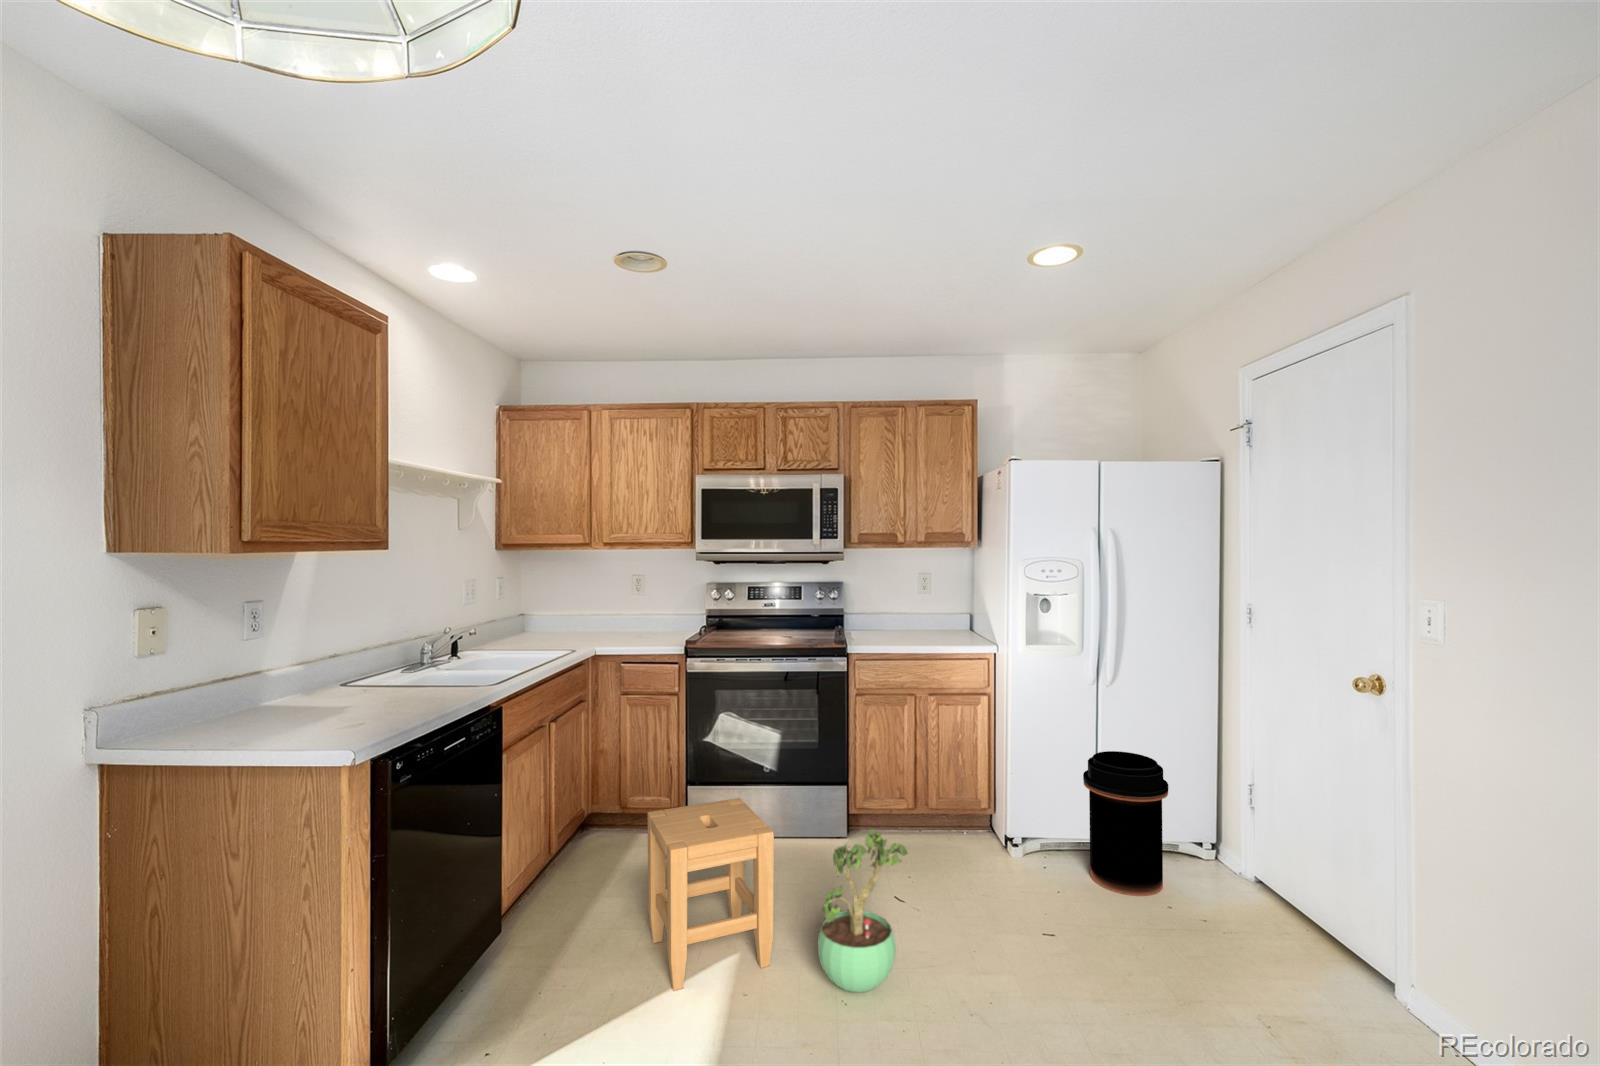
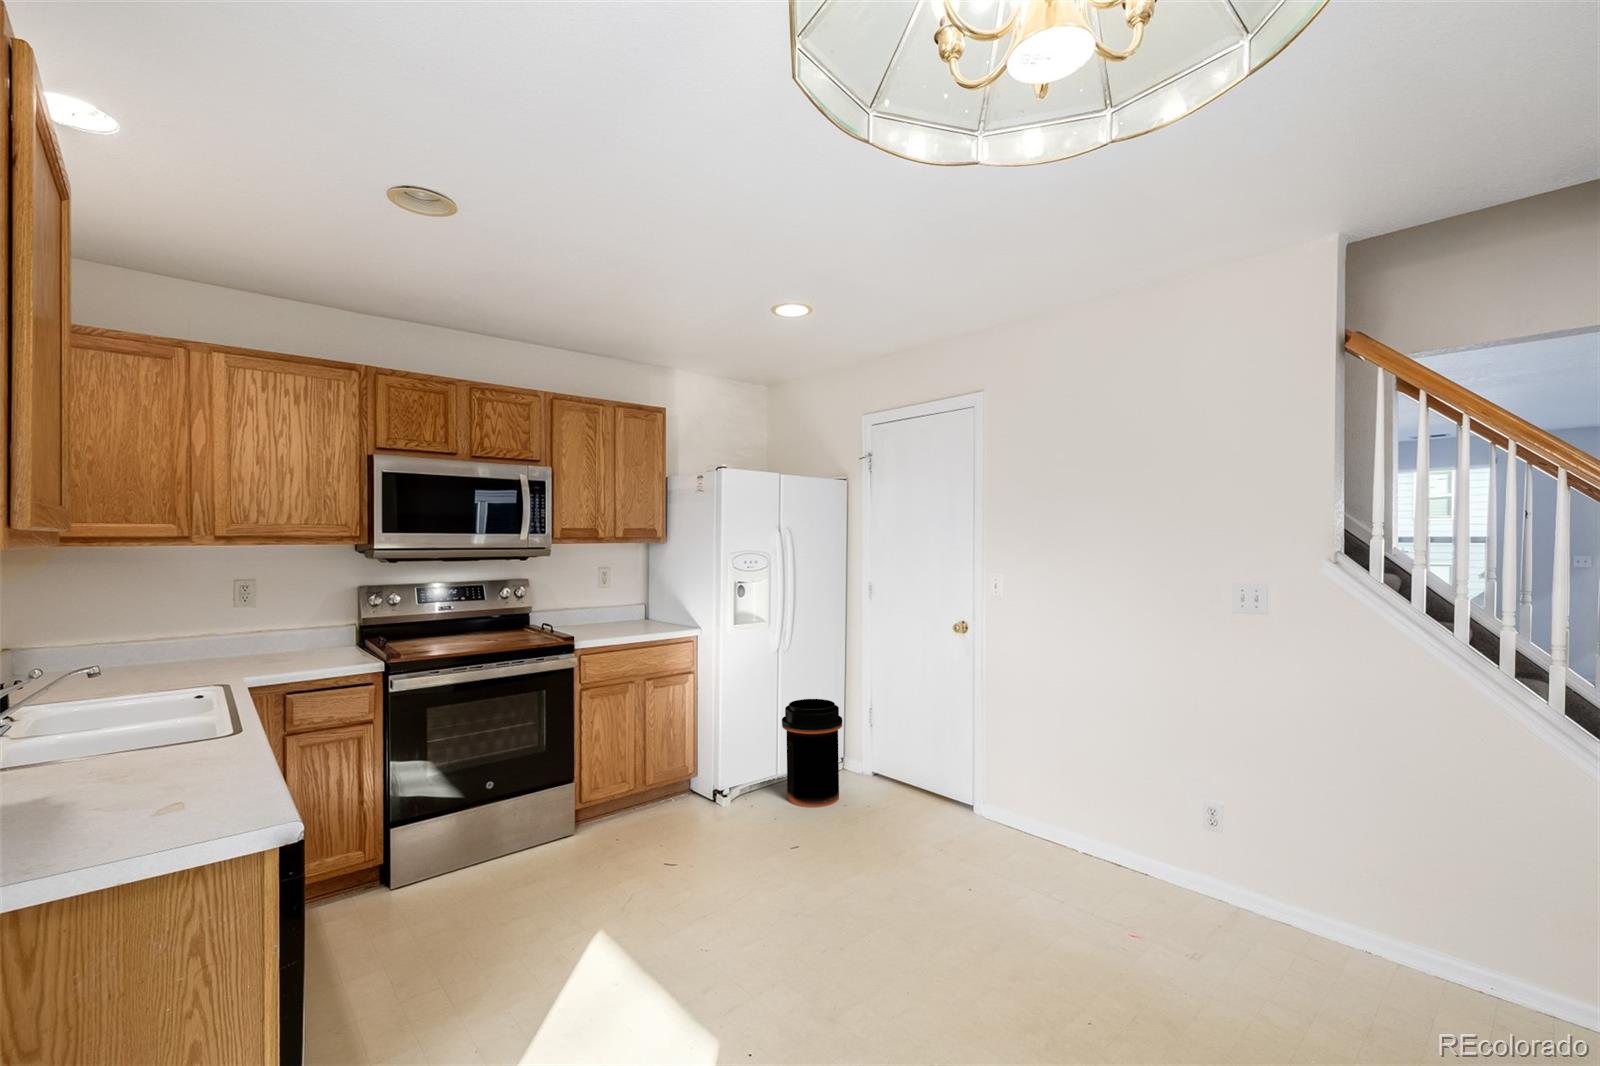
stool: present [648,798,774,991] -> none [456,806,623,1023]
potted plant: present [818,829,907,992] -> none [672,788,745,944]

